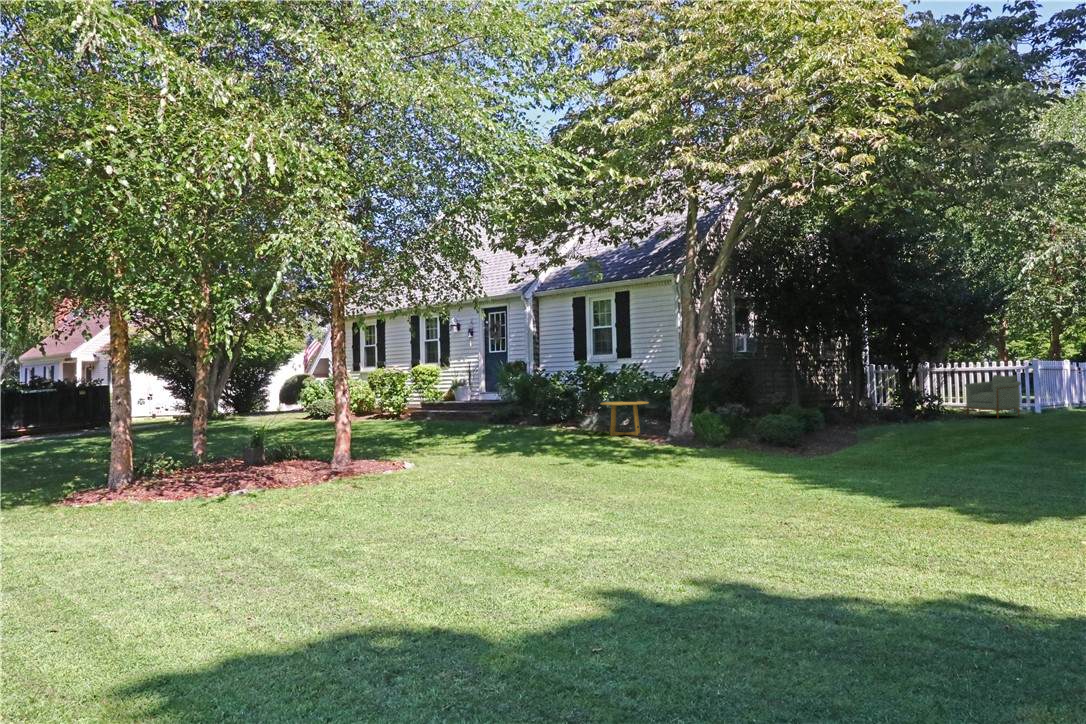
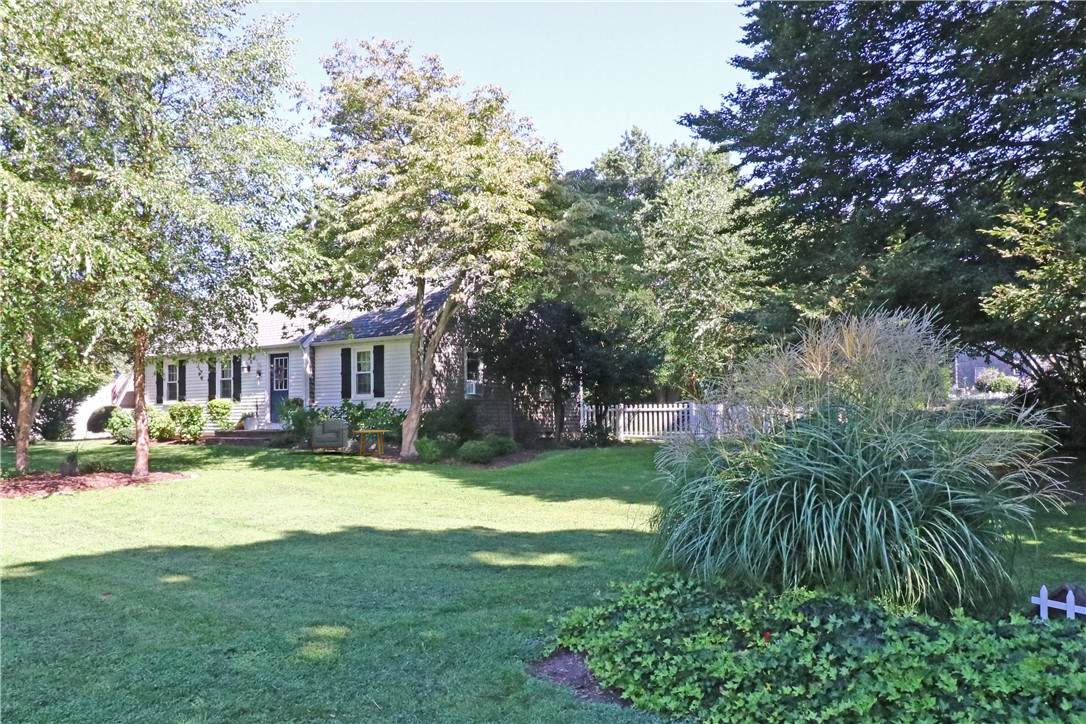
armchair: present [965,375,1021,418] -> present [311,420,348,454]

